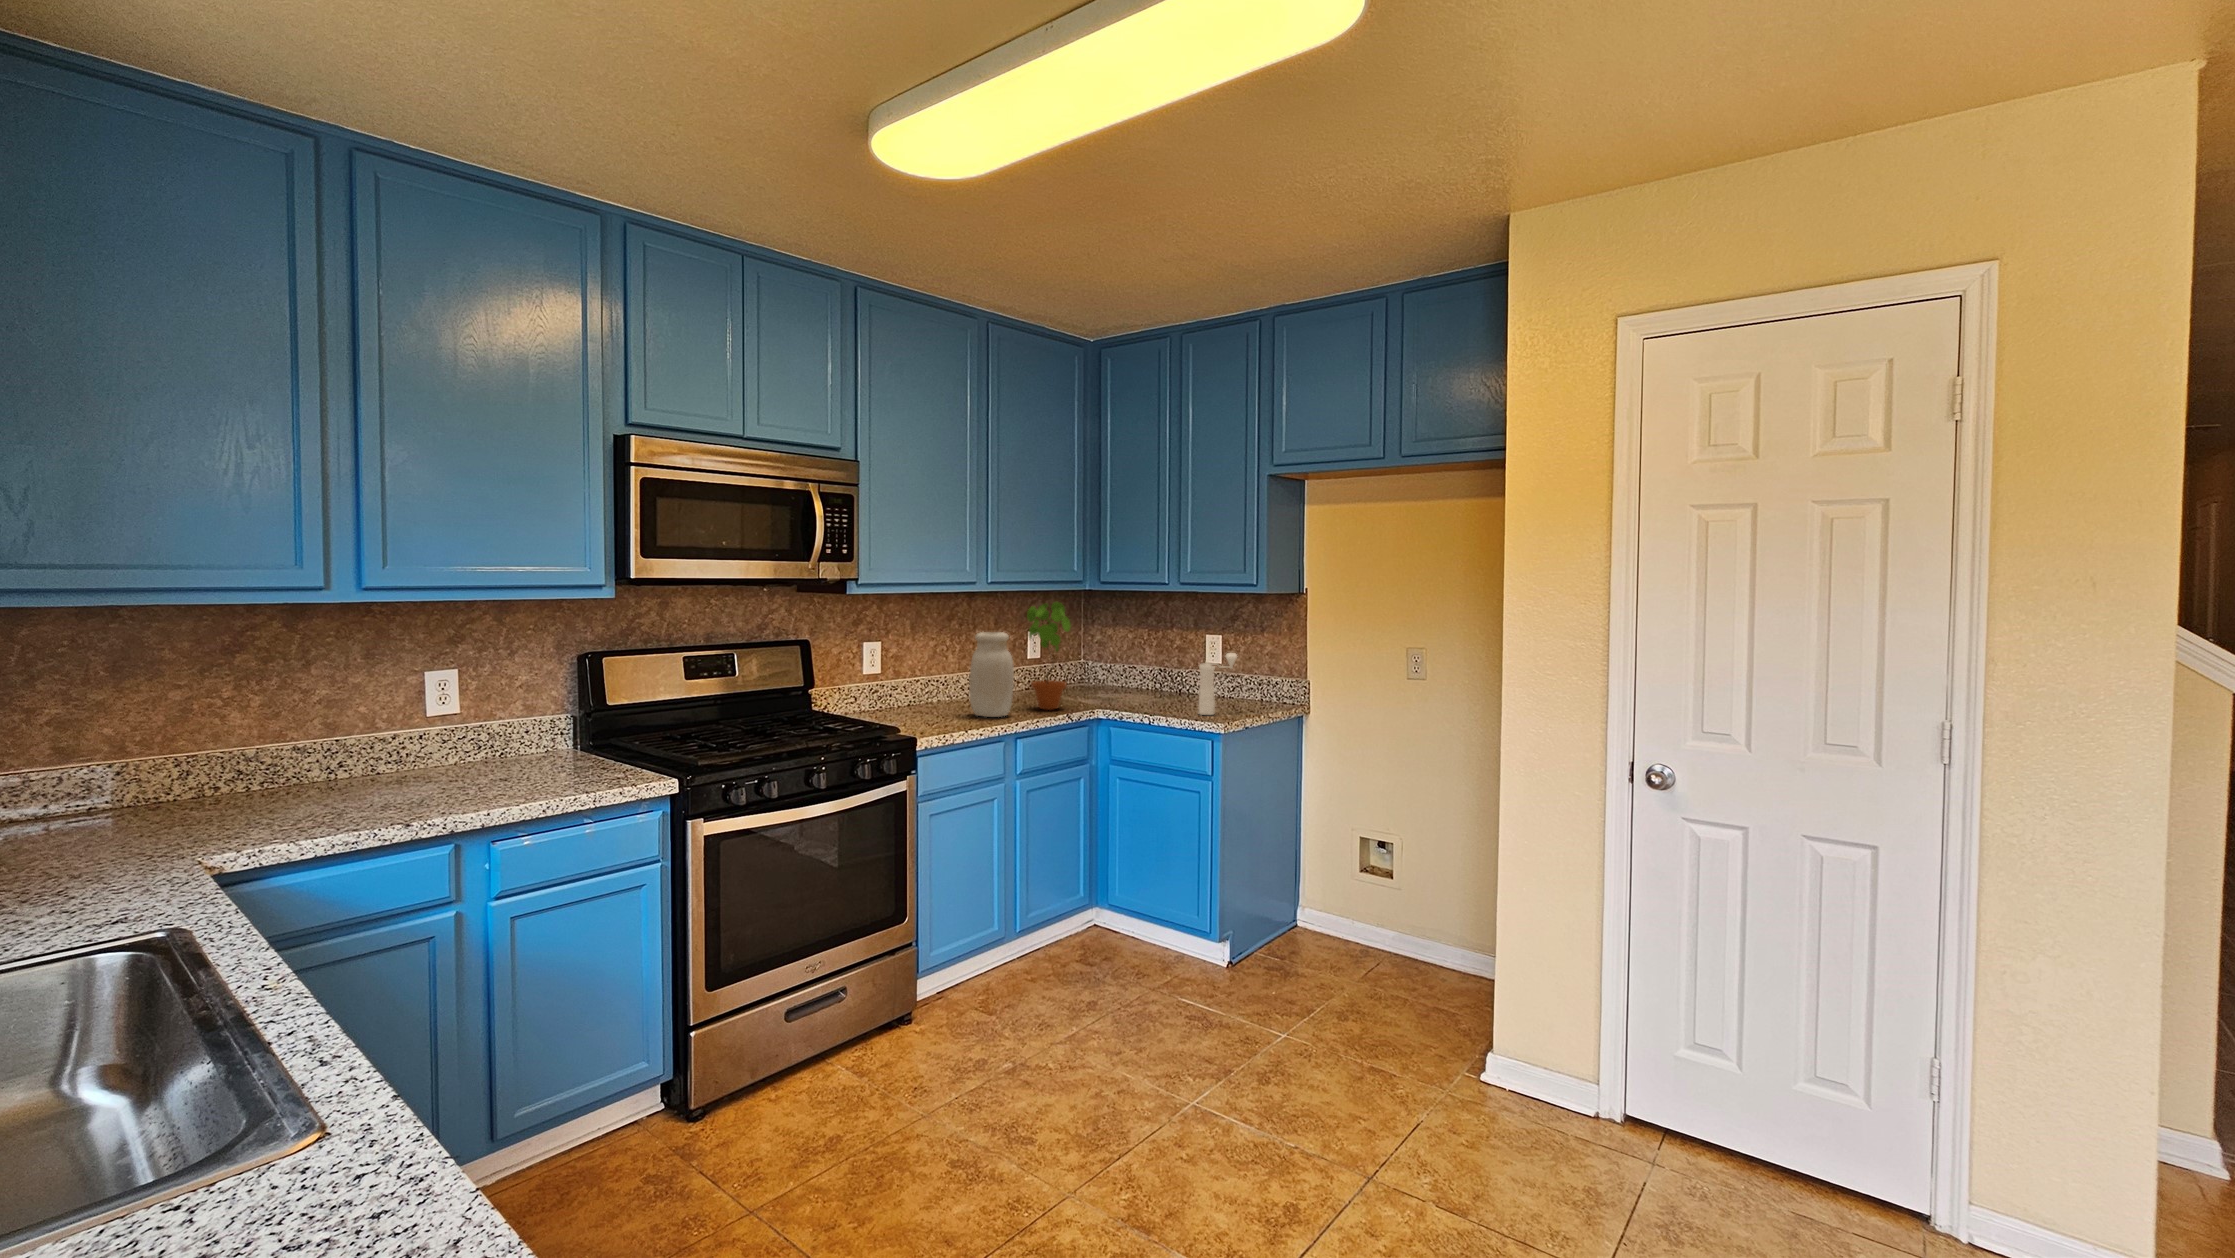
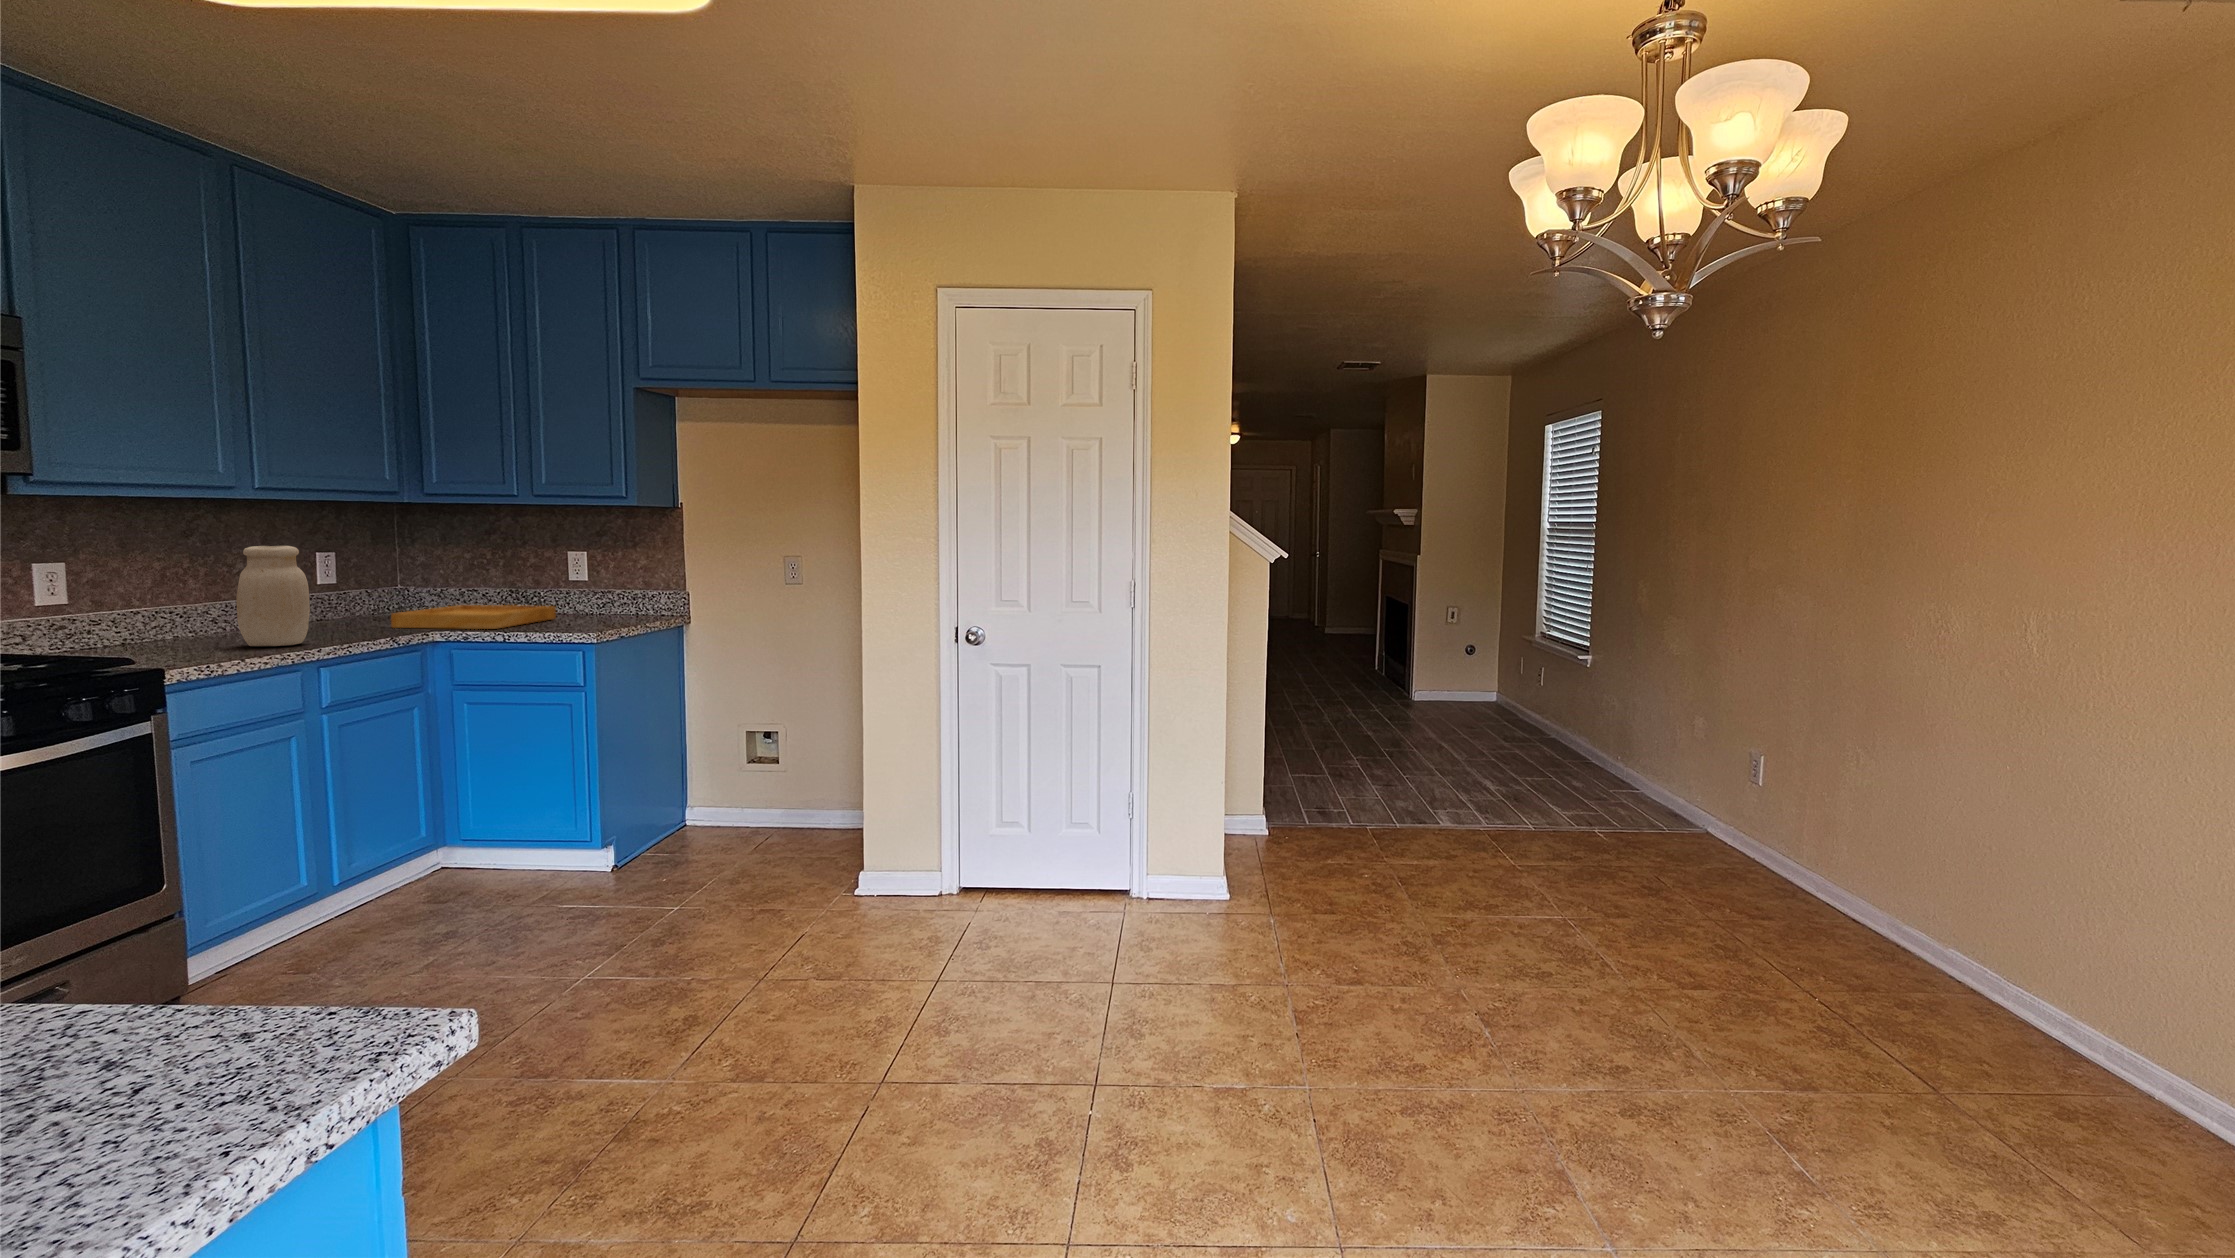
potted plant: present [1027,602,1071,710] -> none [323,513,390,636]
pepper mill: present [1199,653,1237,715] -> none [563,566,608,629]
tray: none [1070,681,1193,710] -> present [391,605,556,629]

